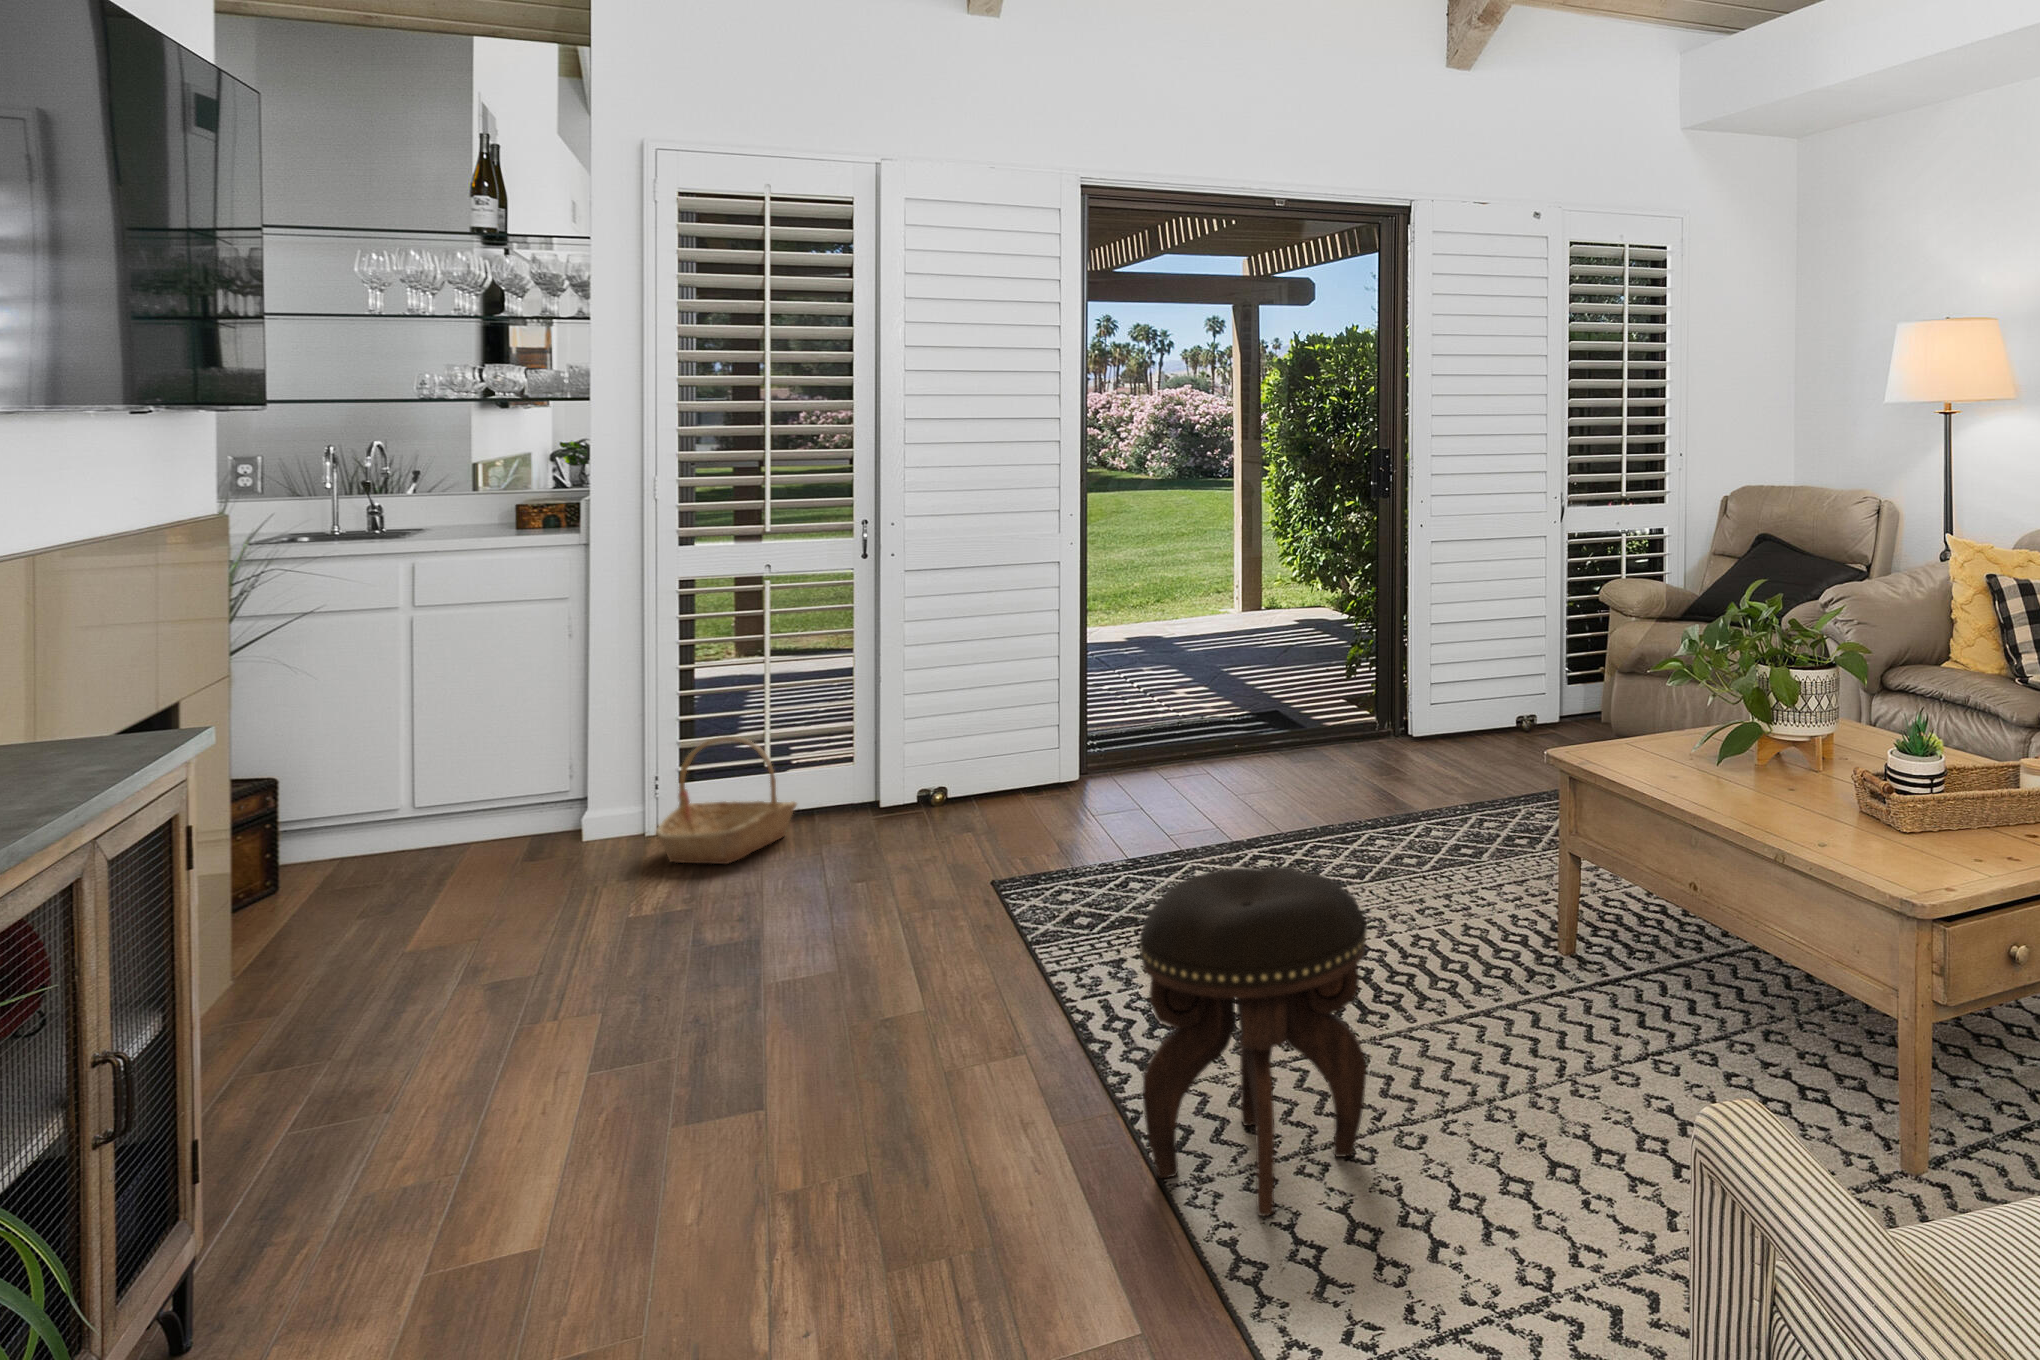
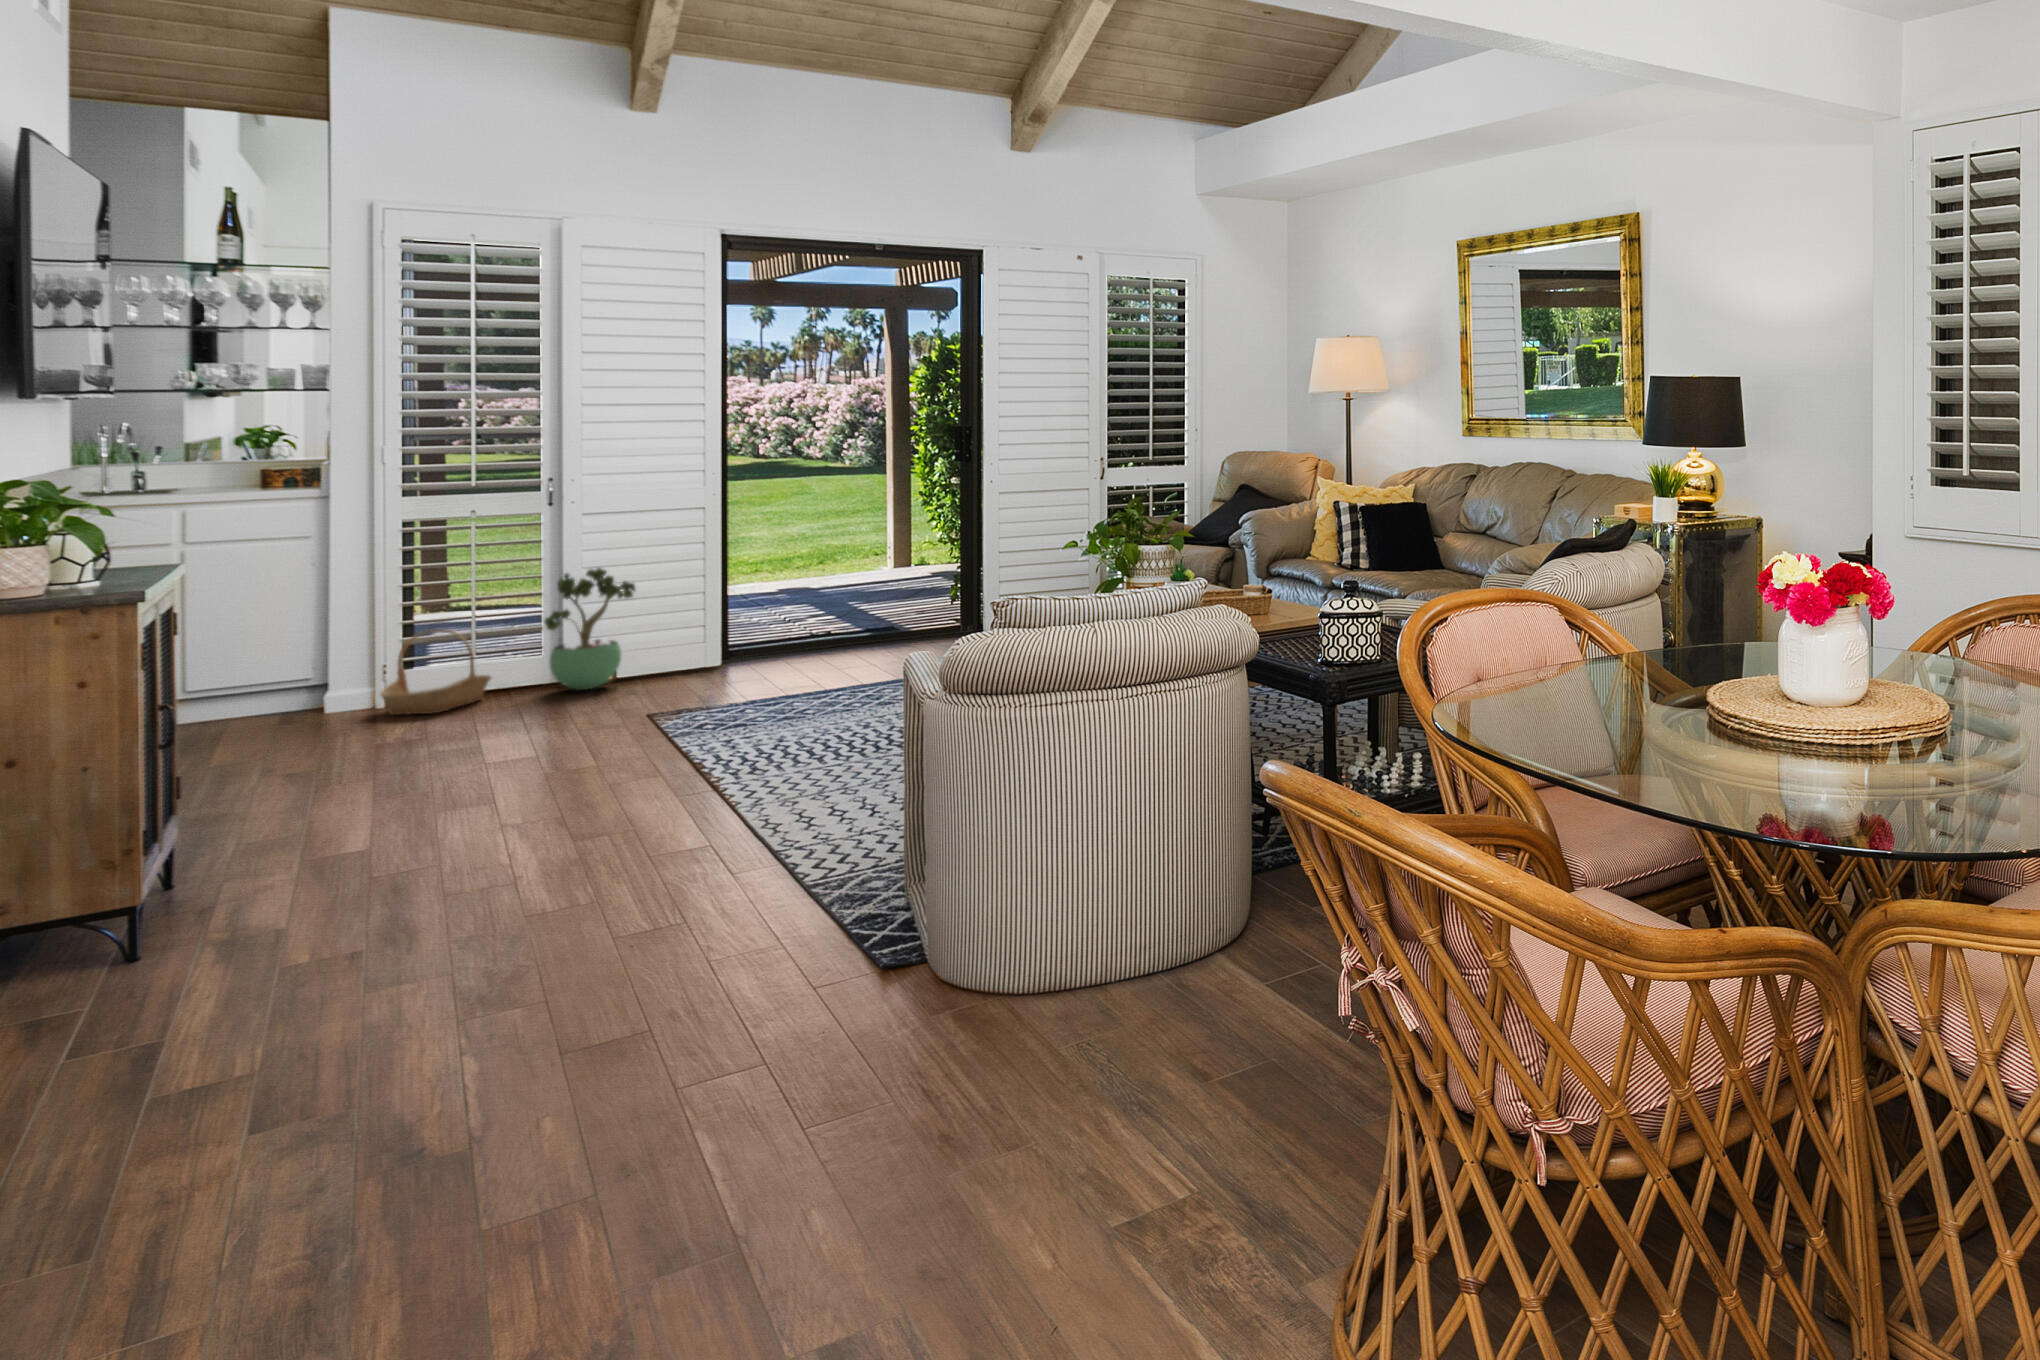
potted plant: none [864,649,980,824] -> present [544,568,635,690]
footstool: present [1140,867,1367,1216] -> none [685,642,823,811]

